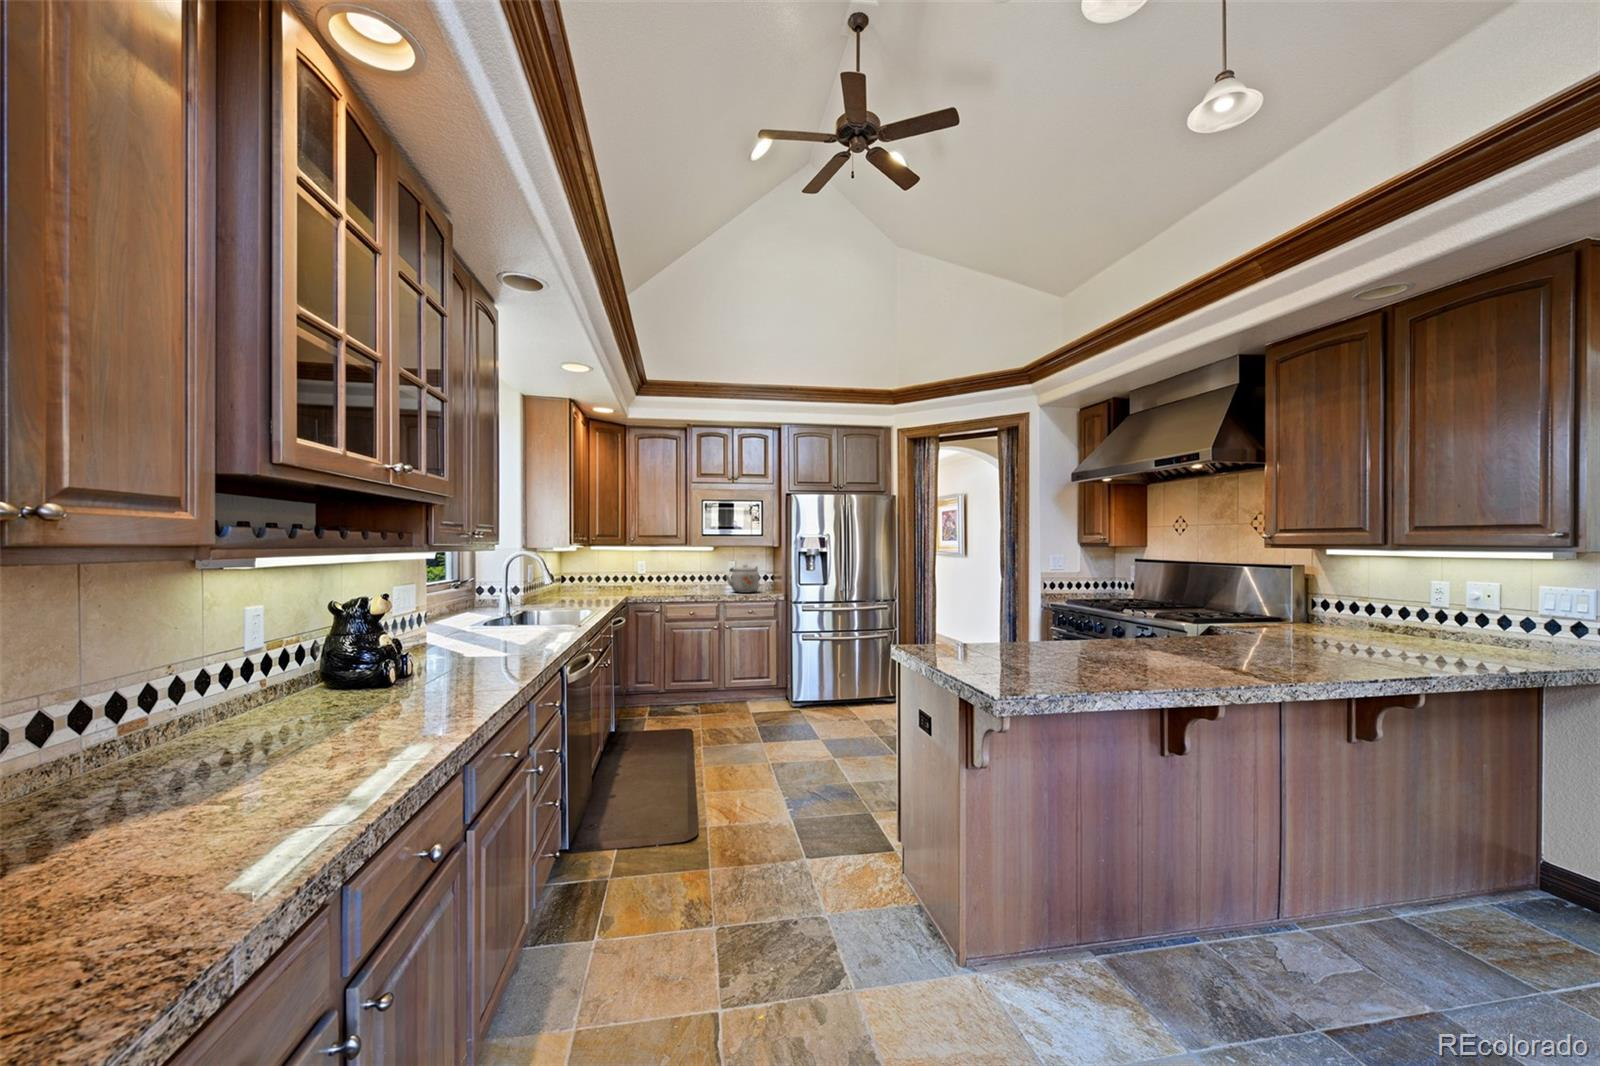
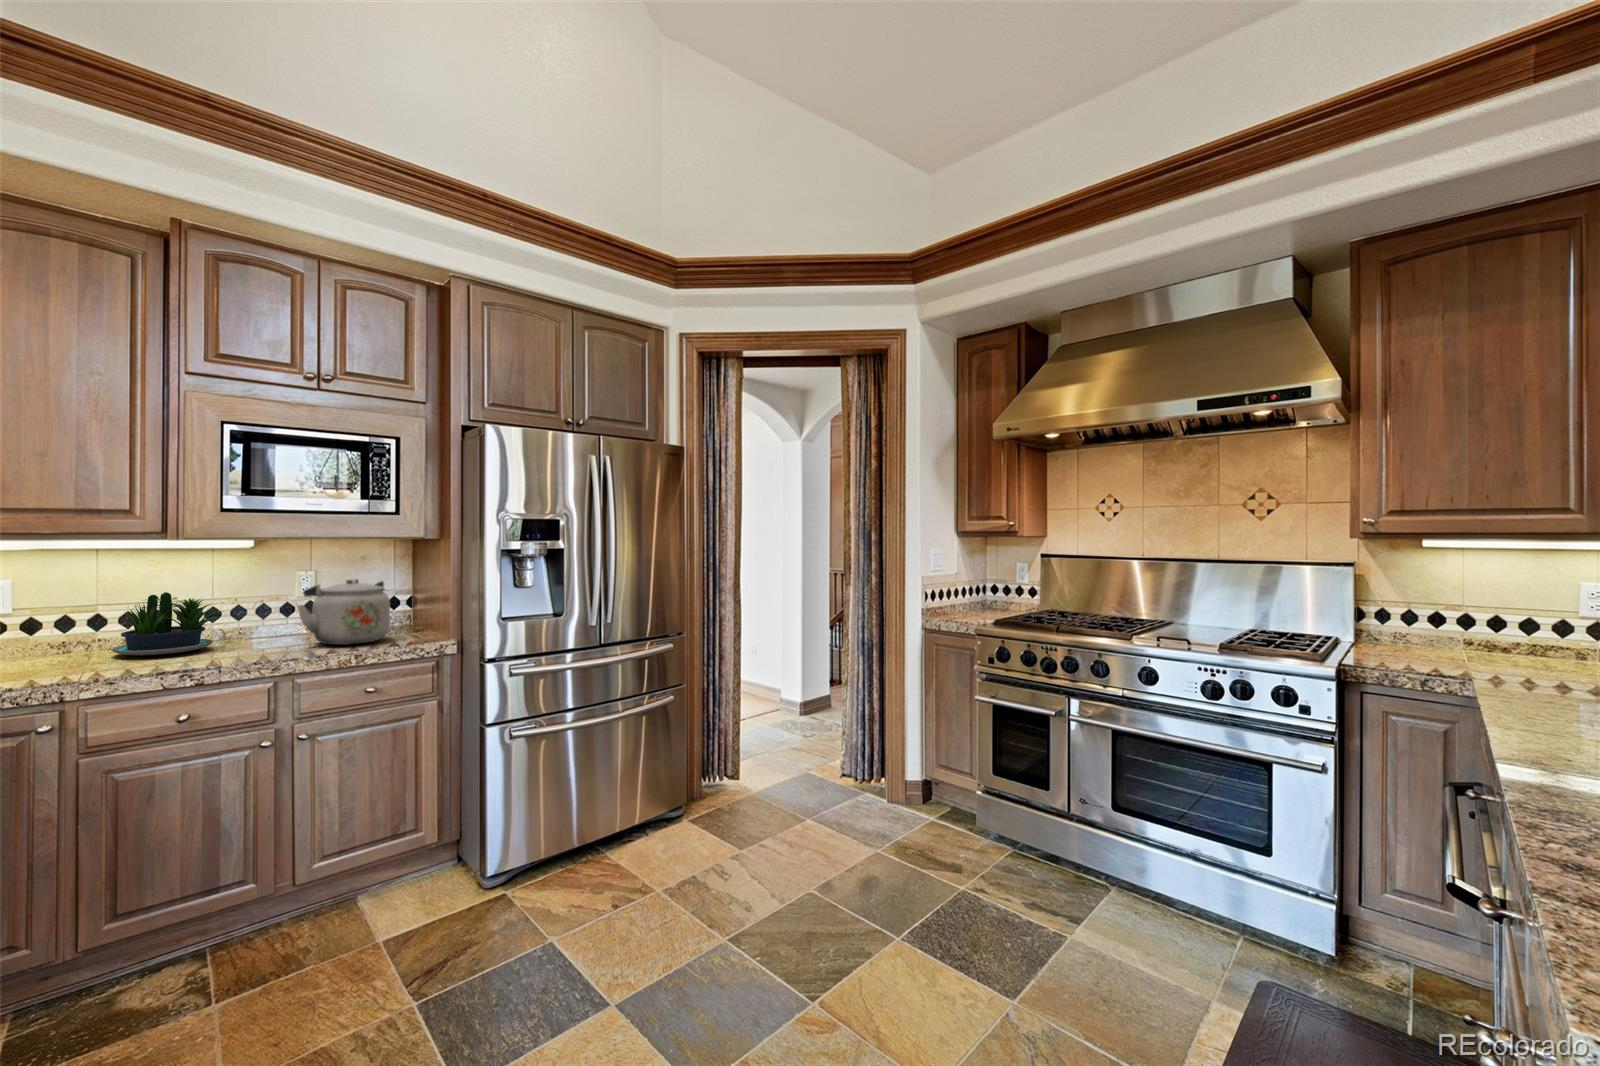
potted plant: none [672,568,705,591] -> present [112,592,219,655]

